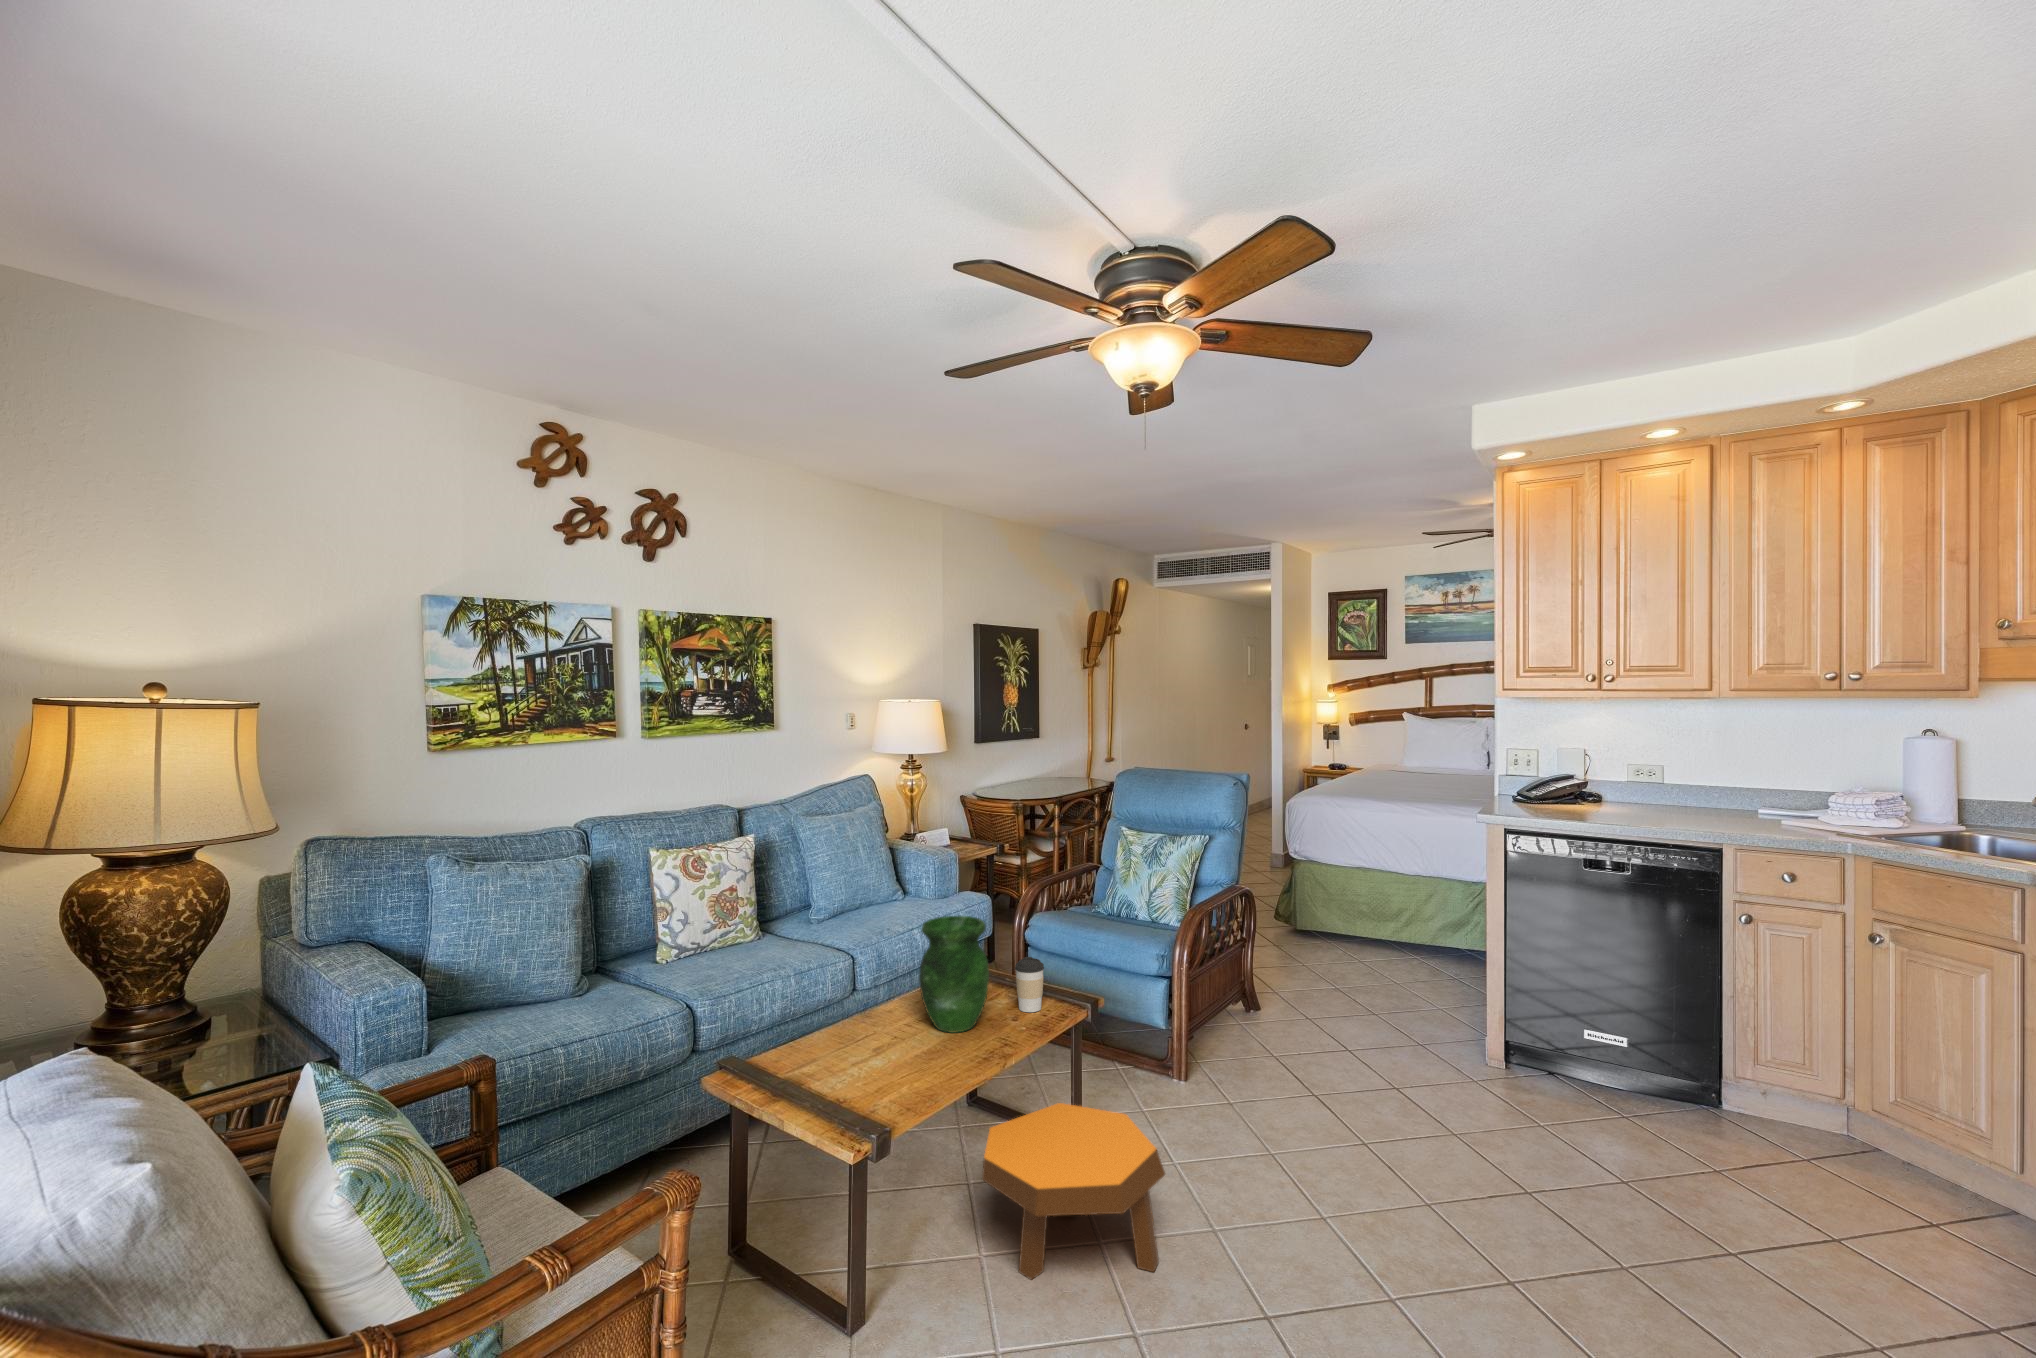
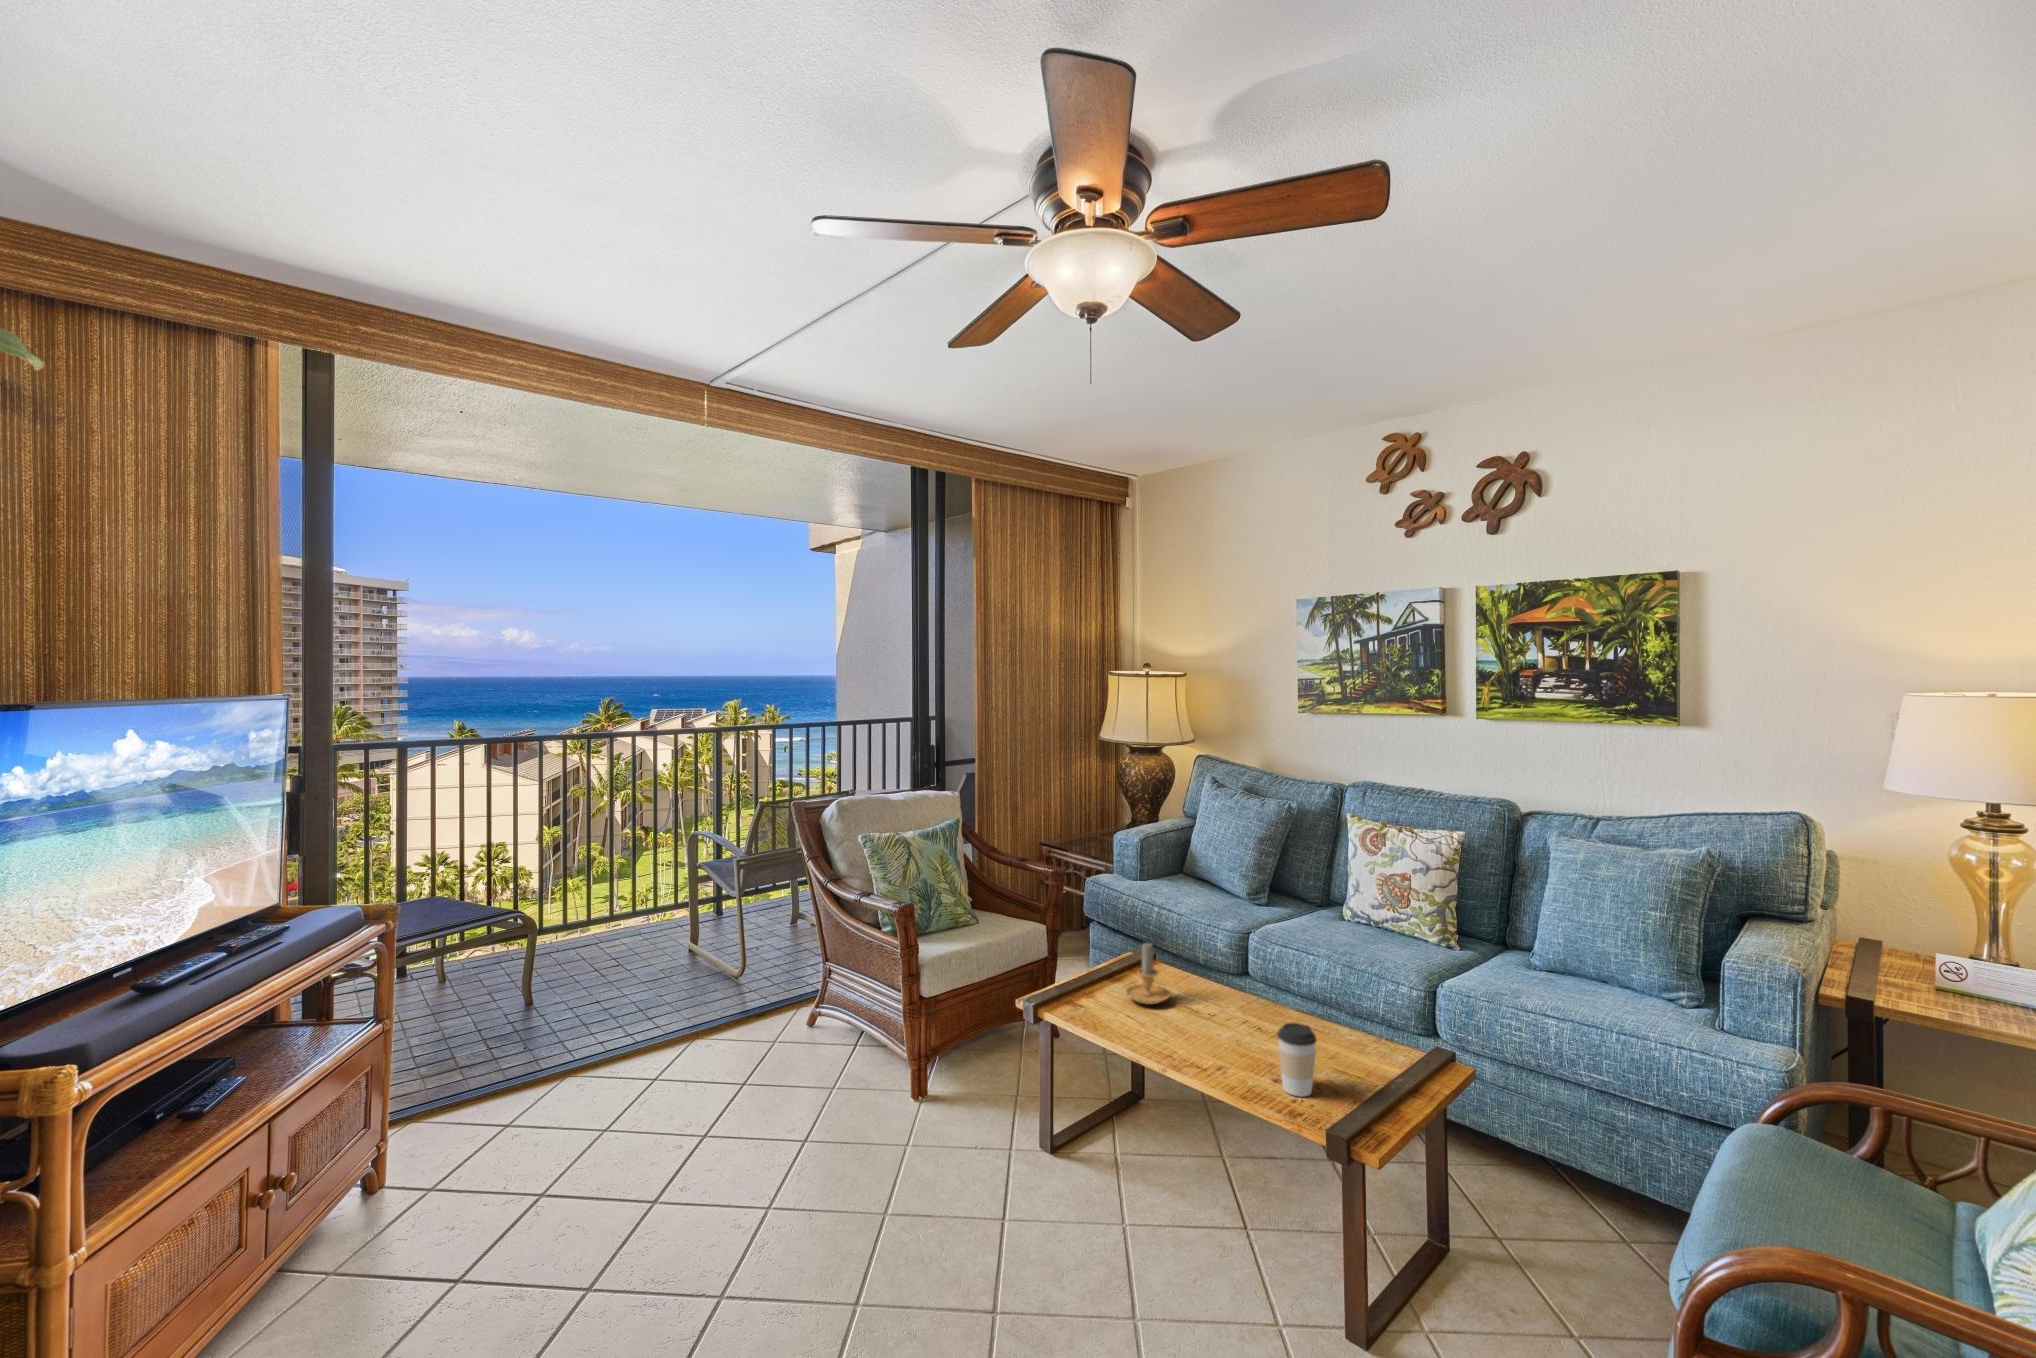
vase: present [919,916,989,1033] -> none [1190,921,1269,1052]
candle: none [832,988,884,1060] -> present [1125,943,1180,1004]
footstool: present [982,1103,1165,1280] -> none [972,1099,1163,1318]

